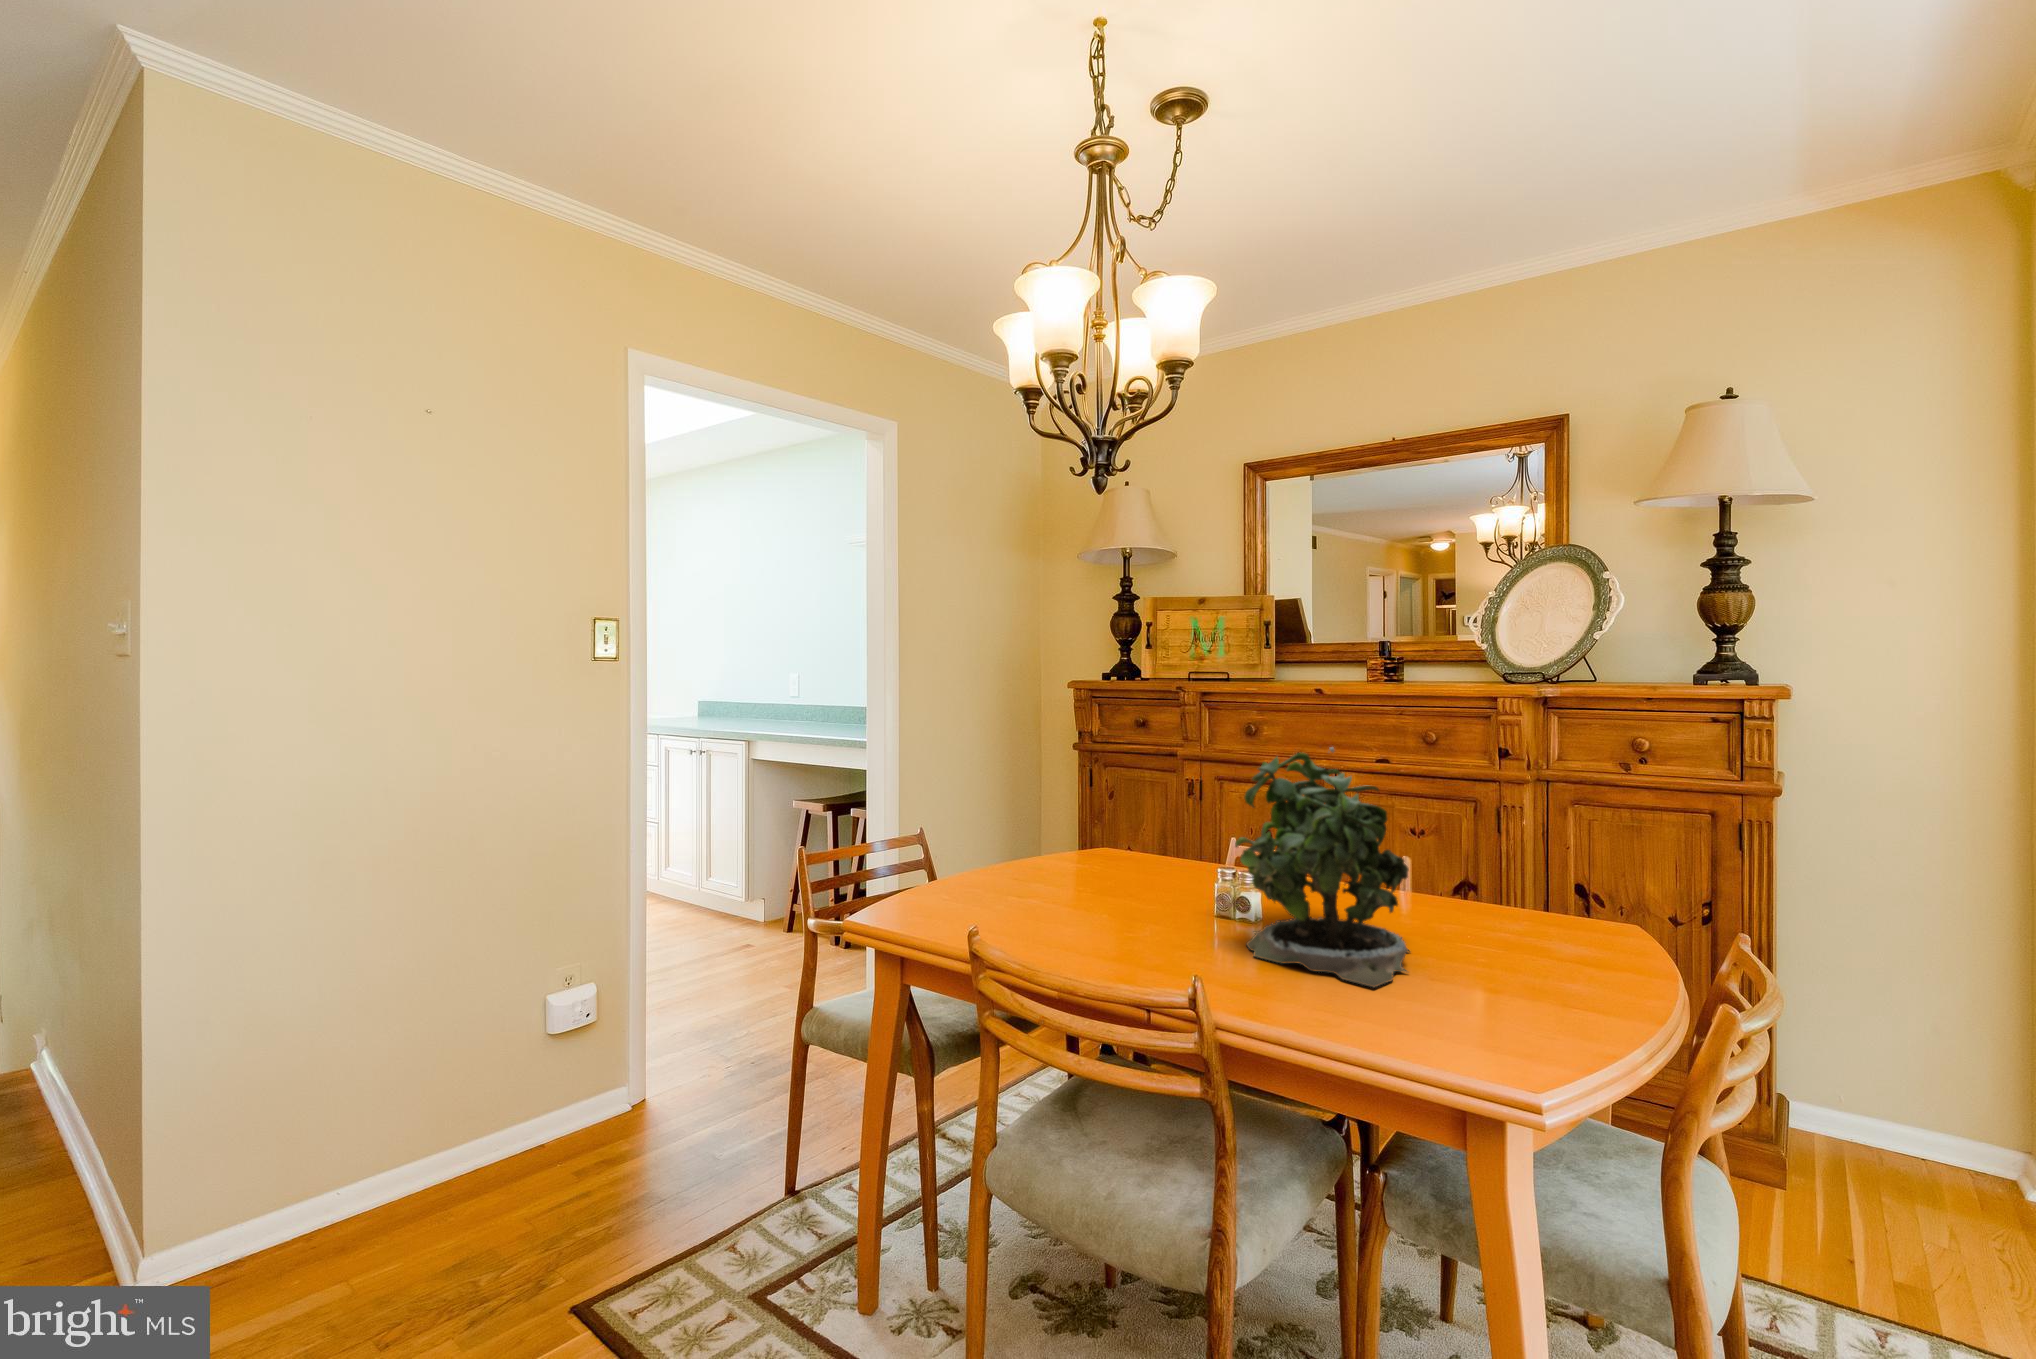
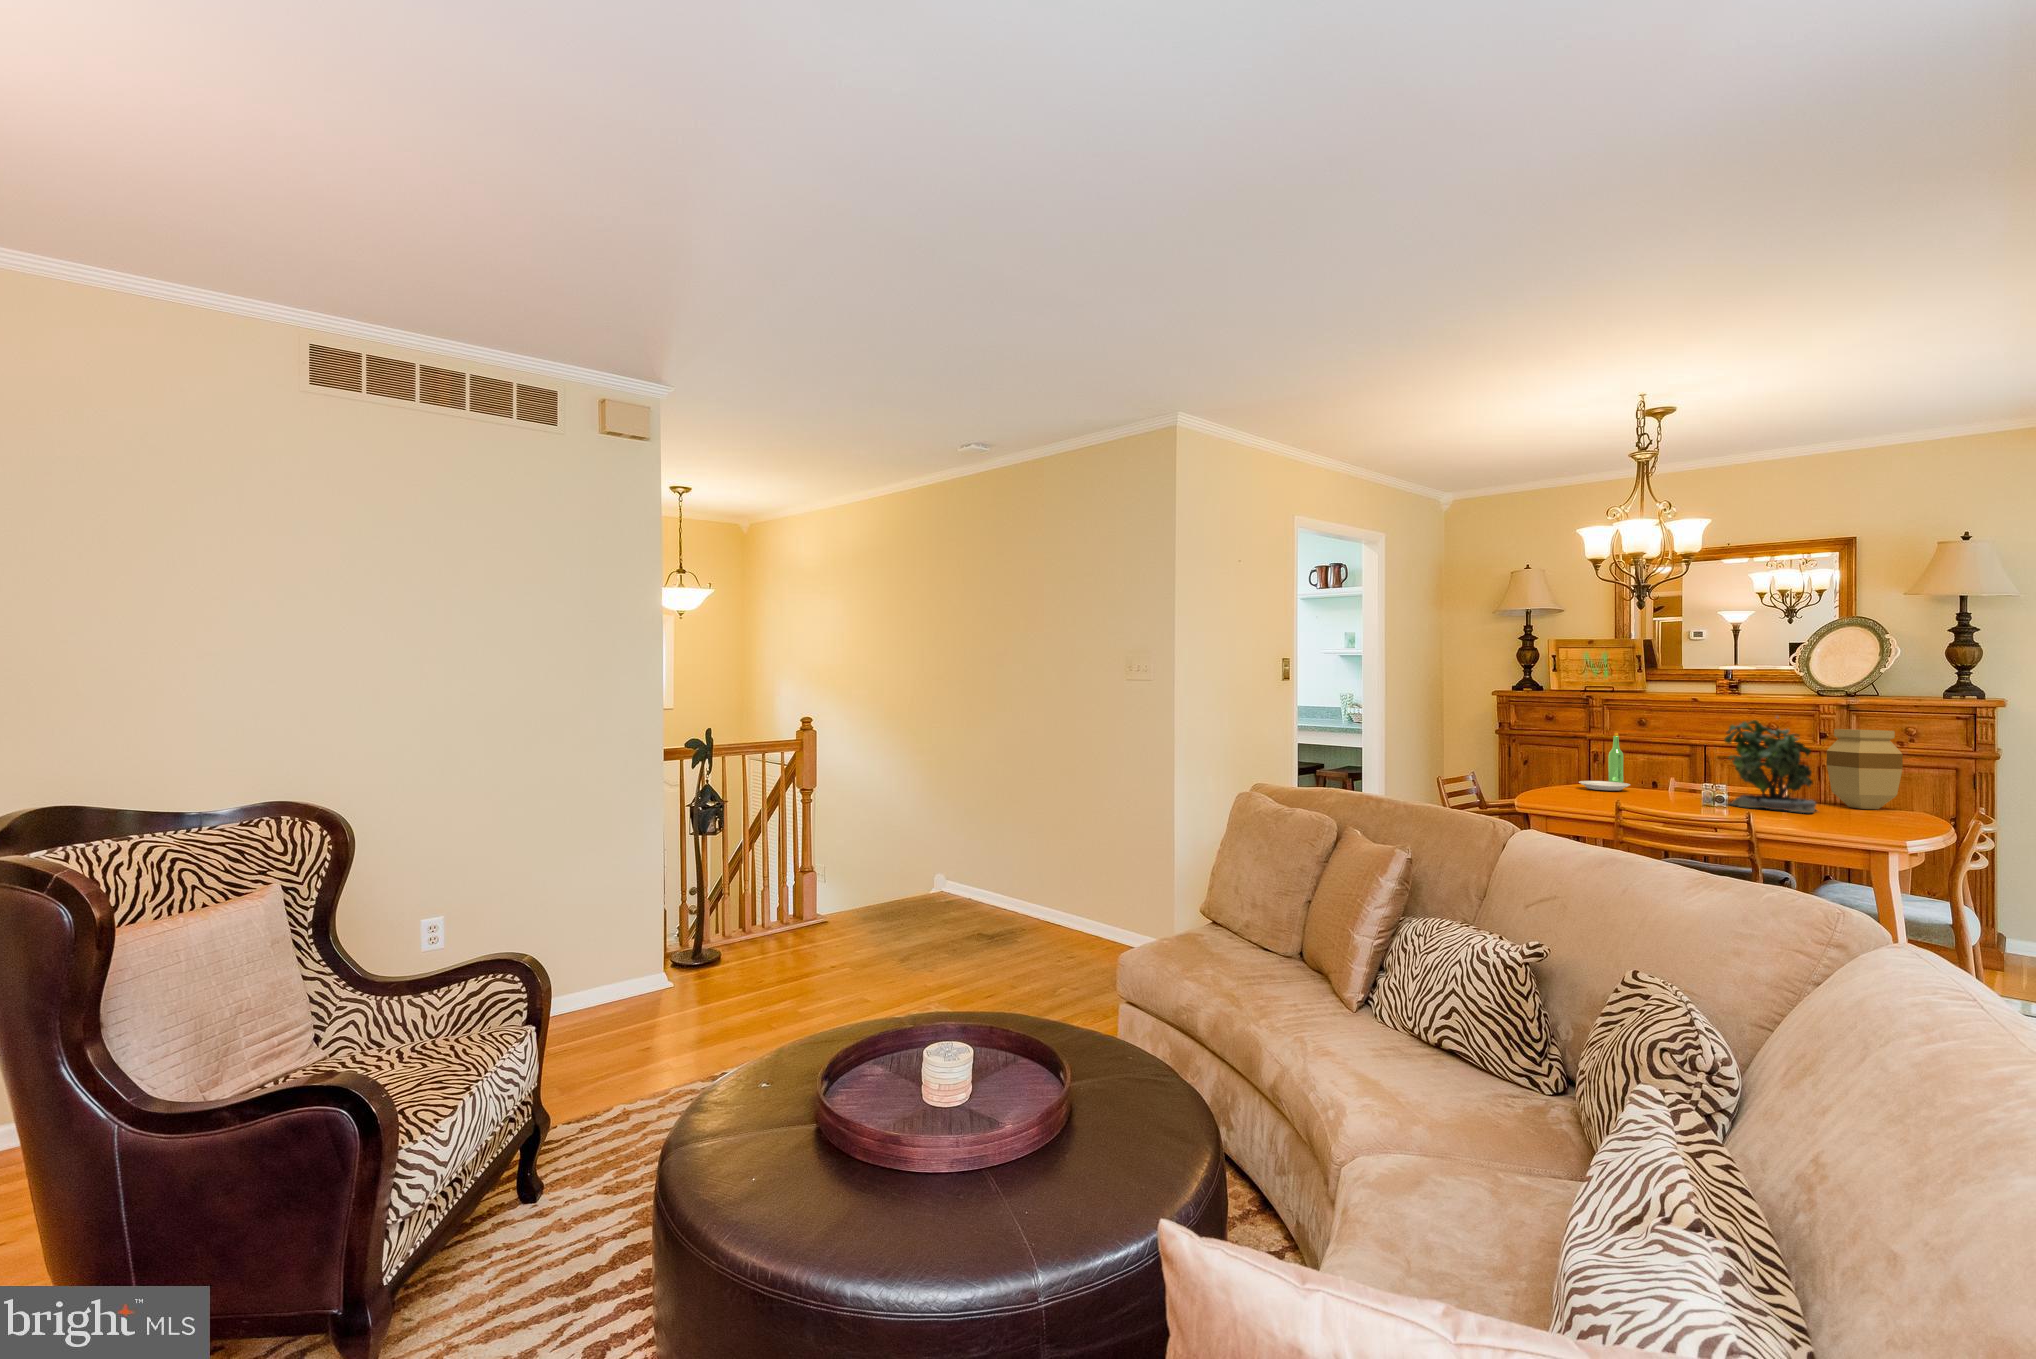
vase: none [1451,766,1591,946] -> present [1827,729,1903,809]
plate: none [1041,768,1137,890] -> present [1579,733,1630,791]

